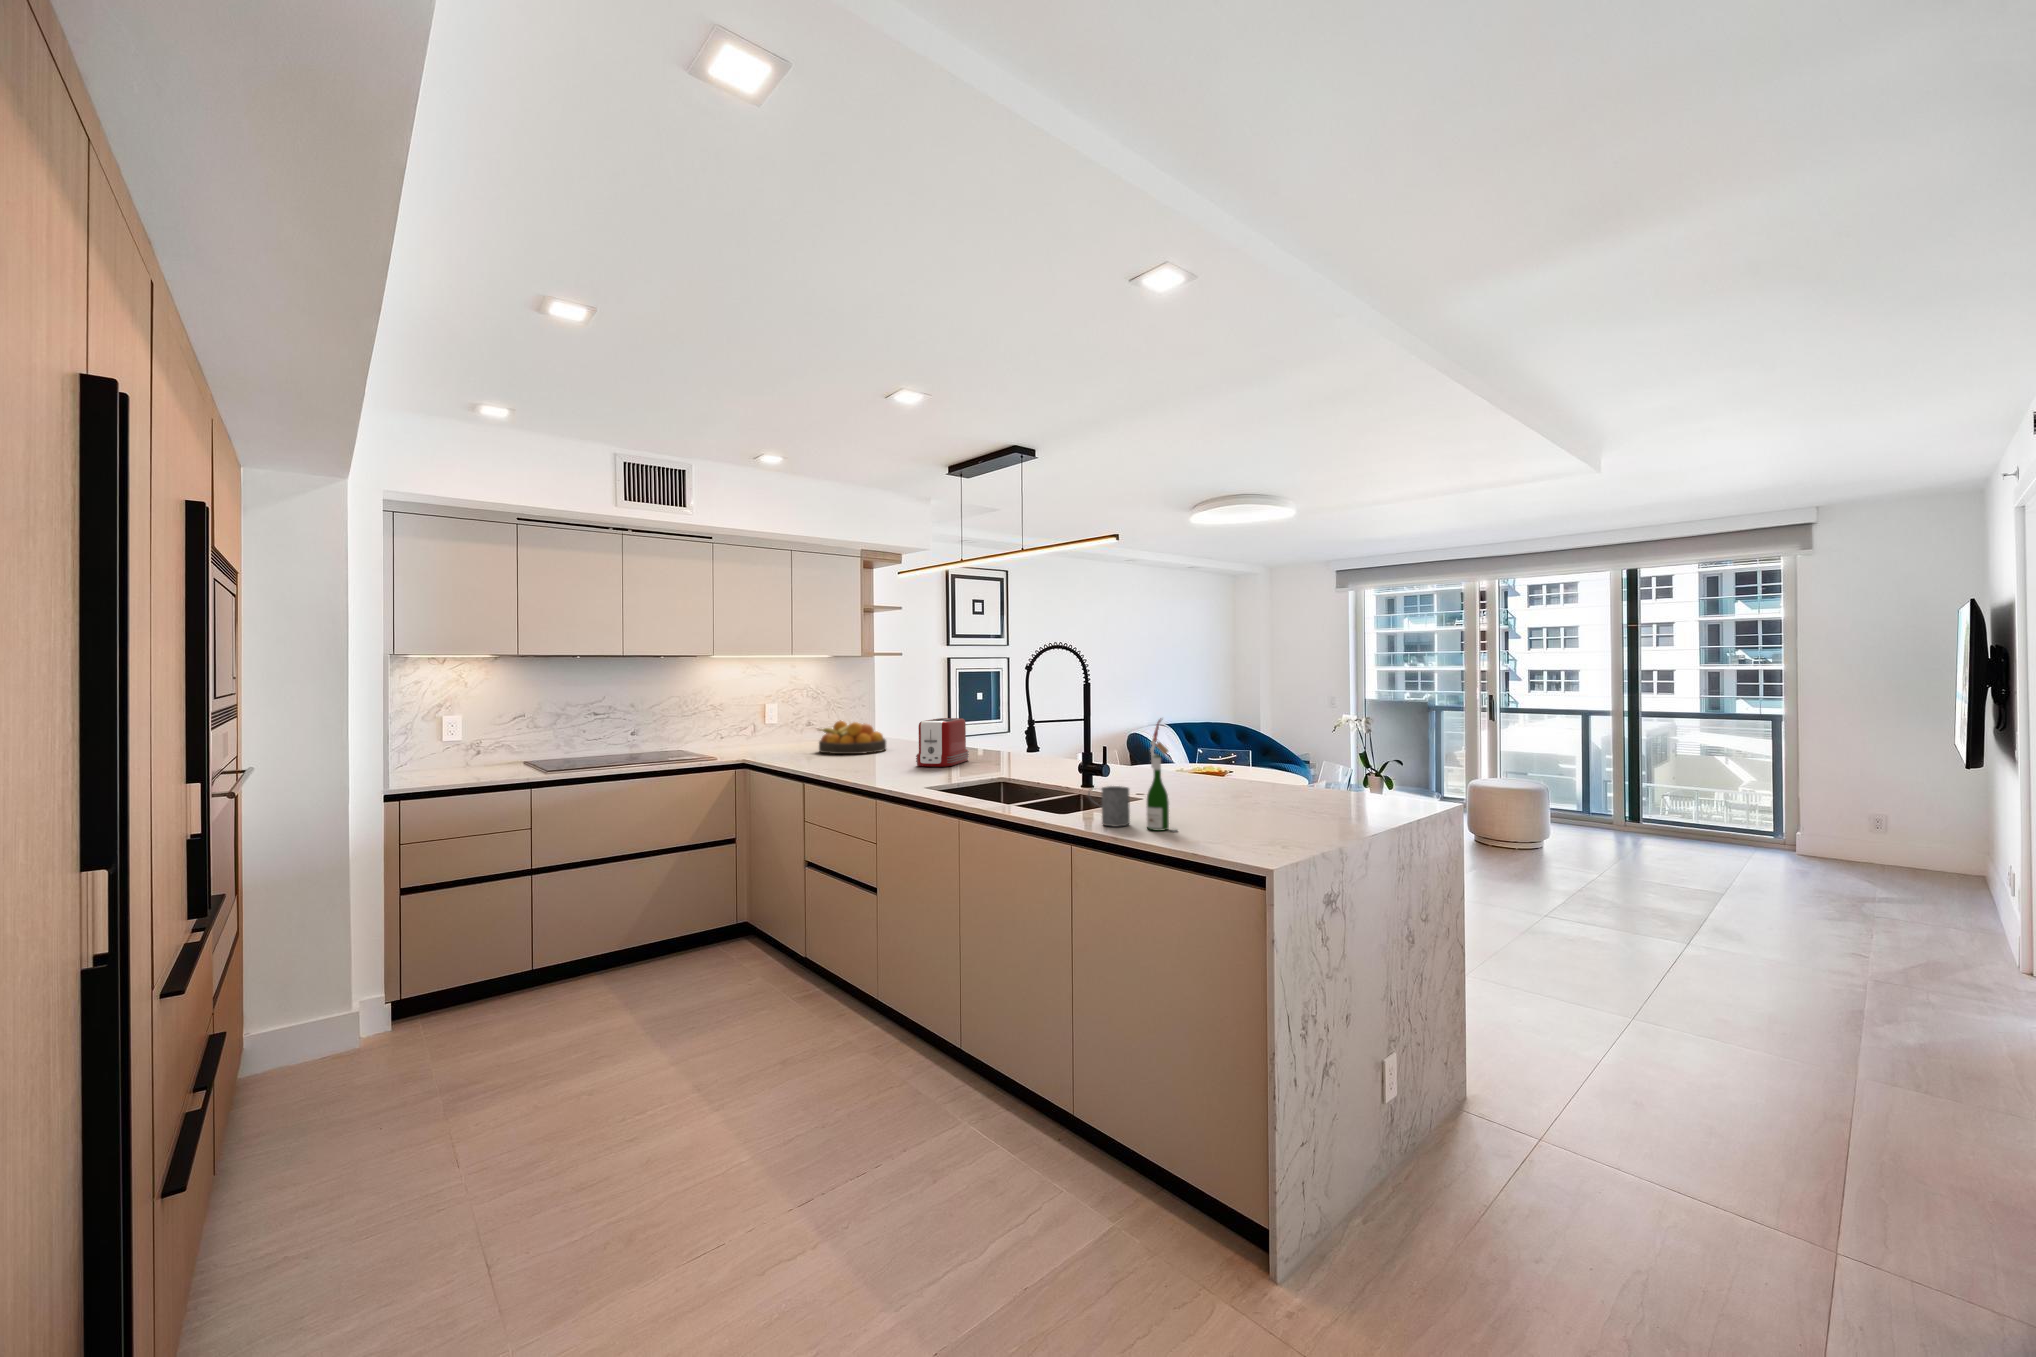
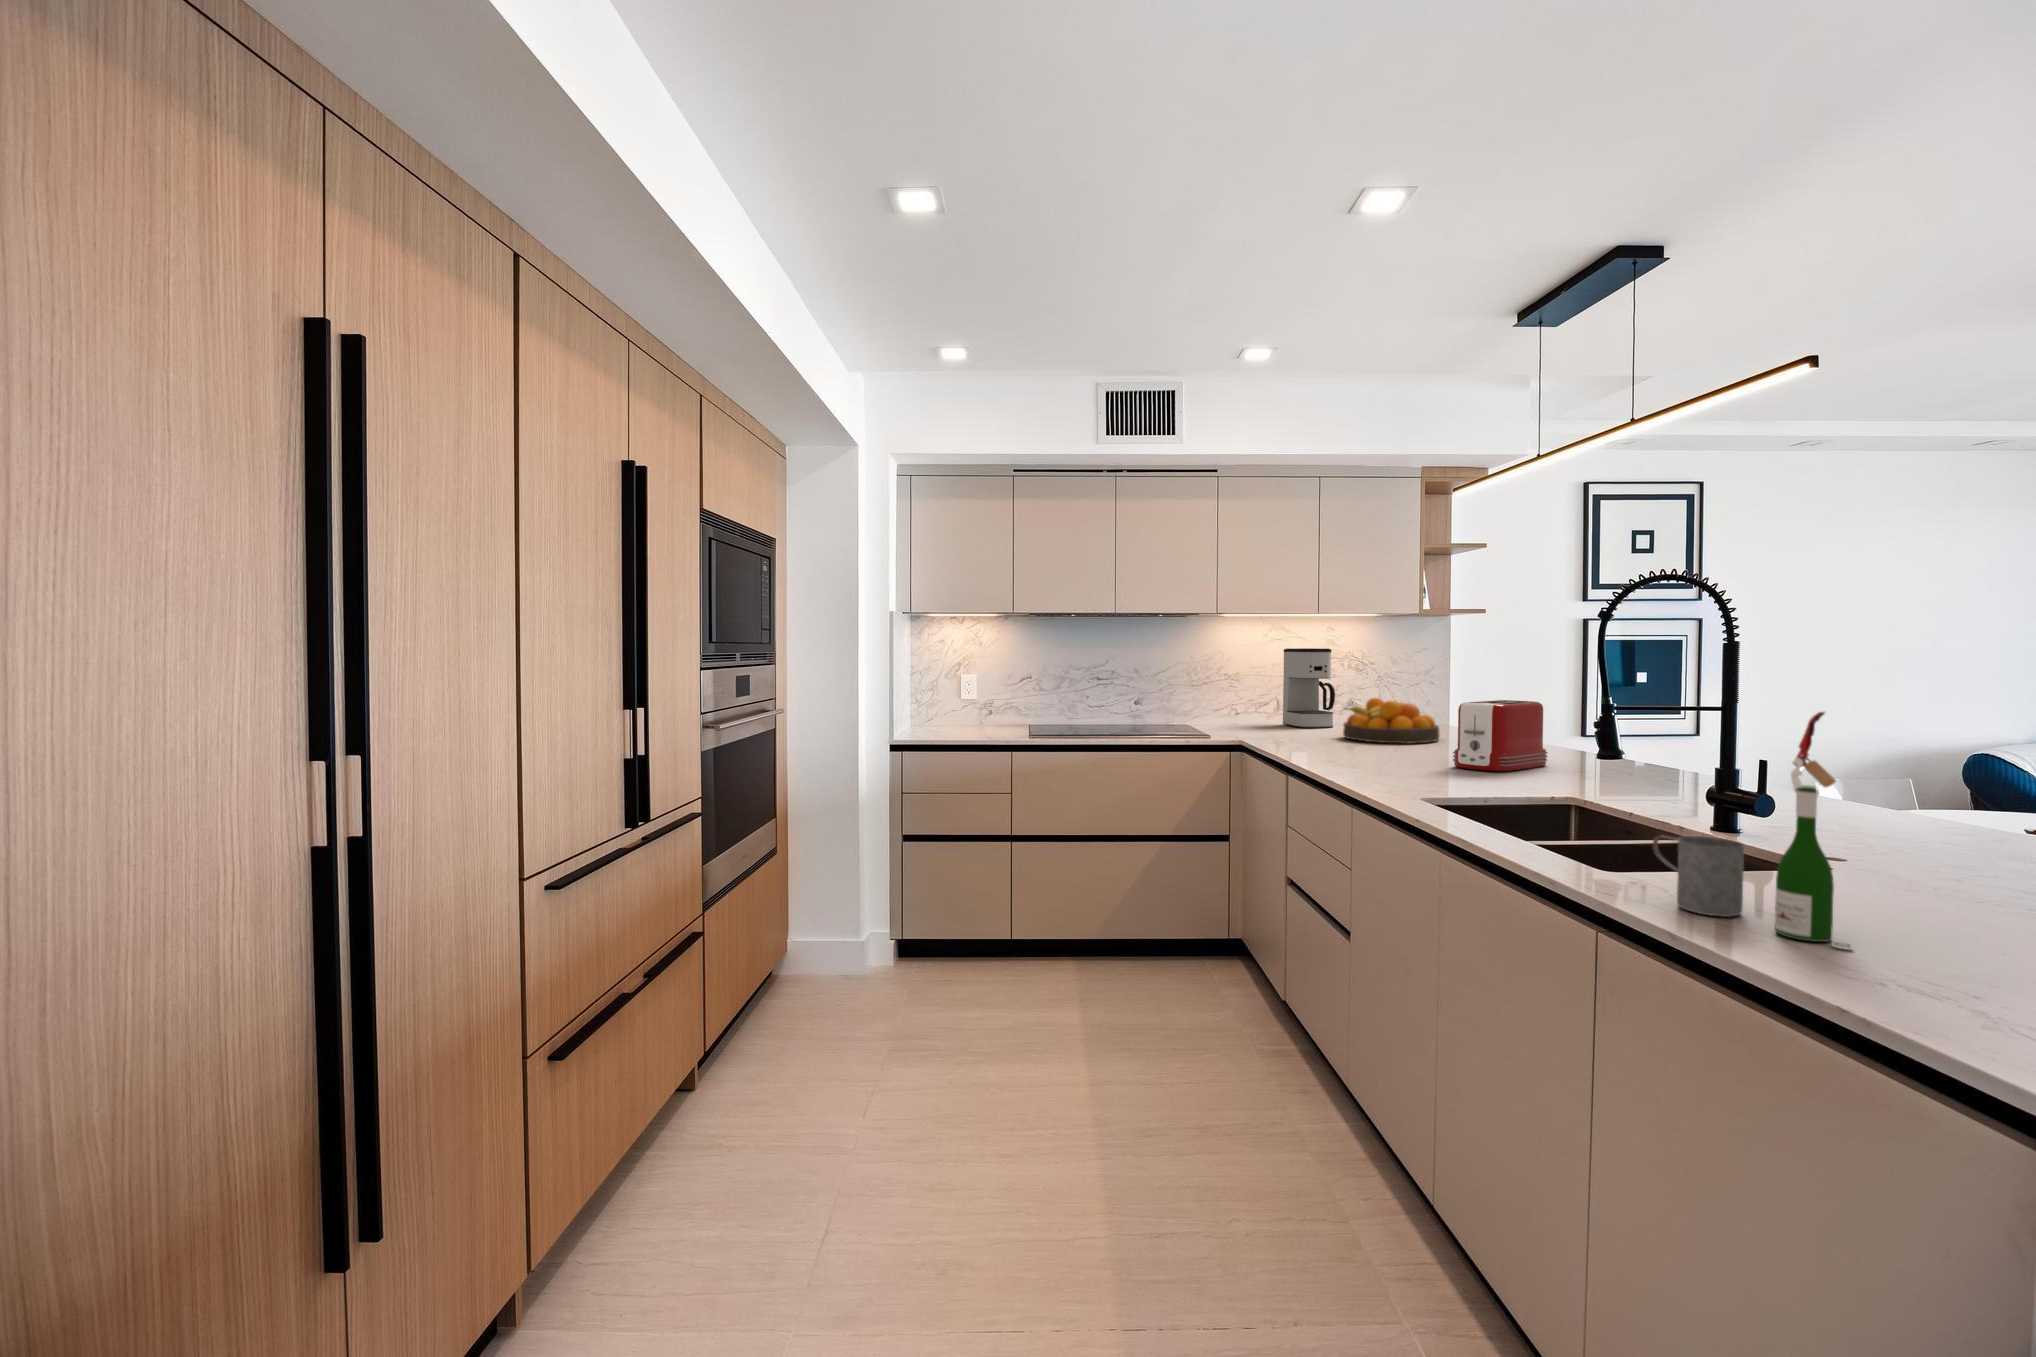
coffee maker: none [758,684,800,747] -> present [1283,648,1335,728]

